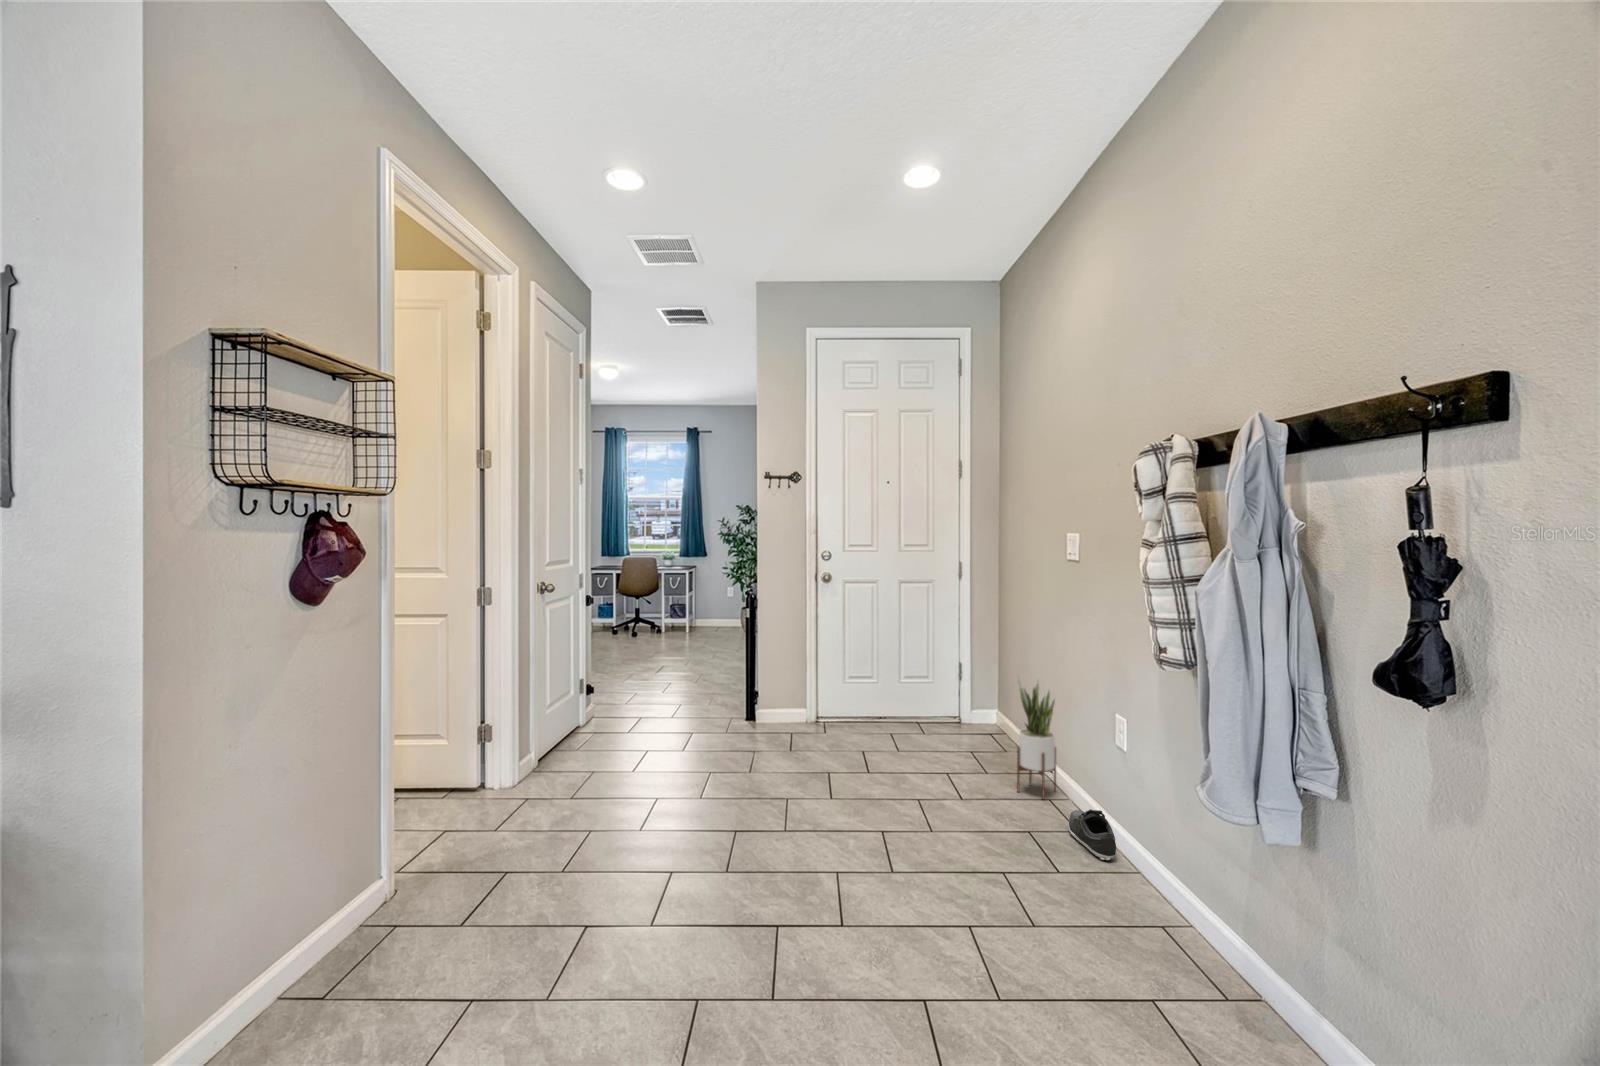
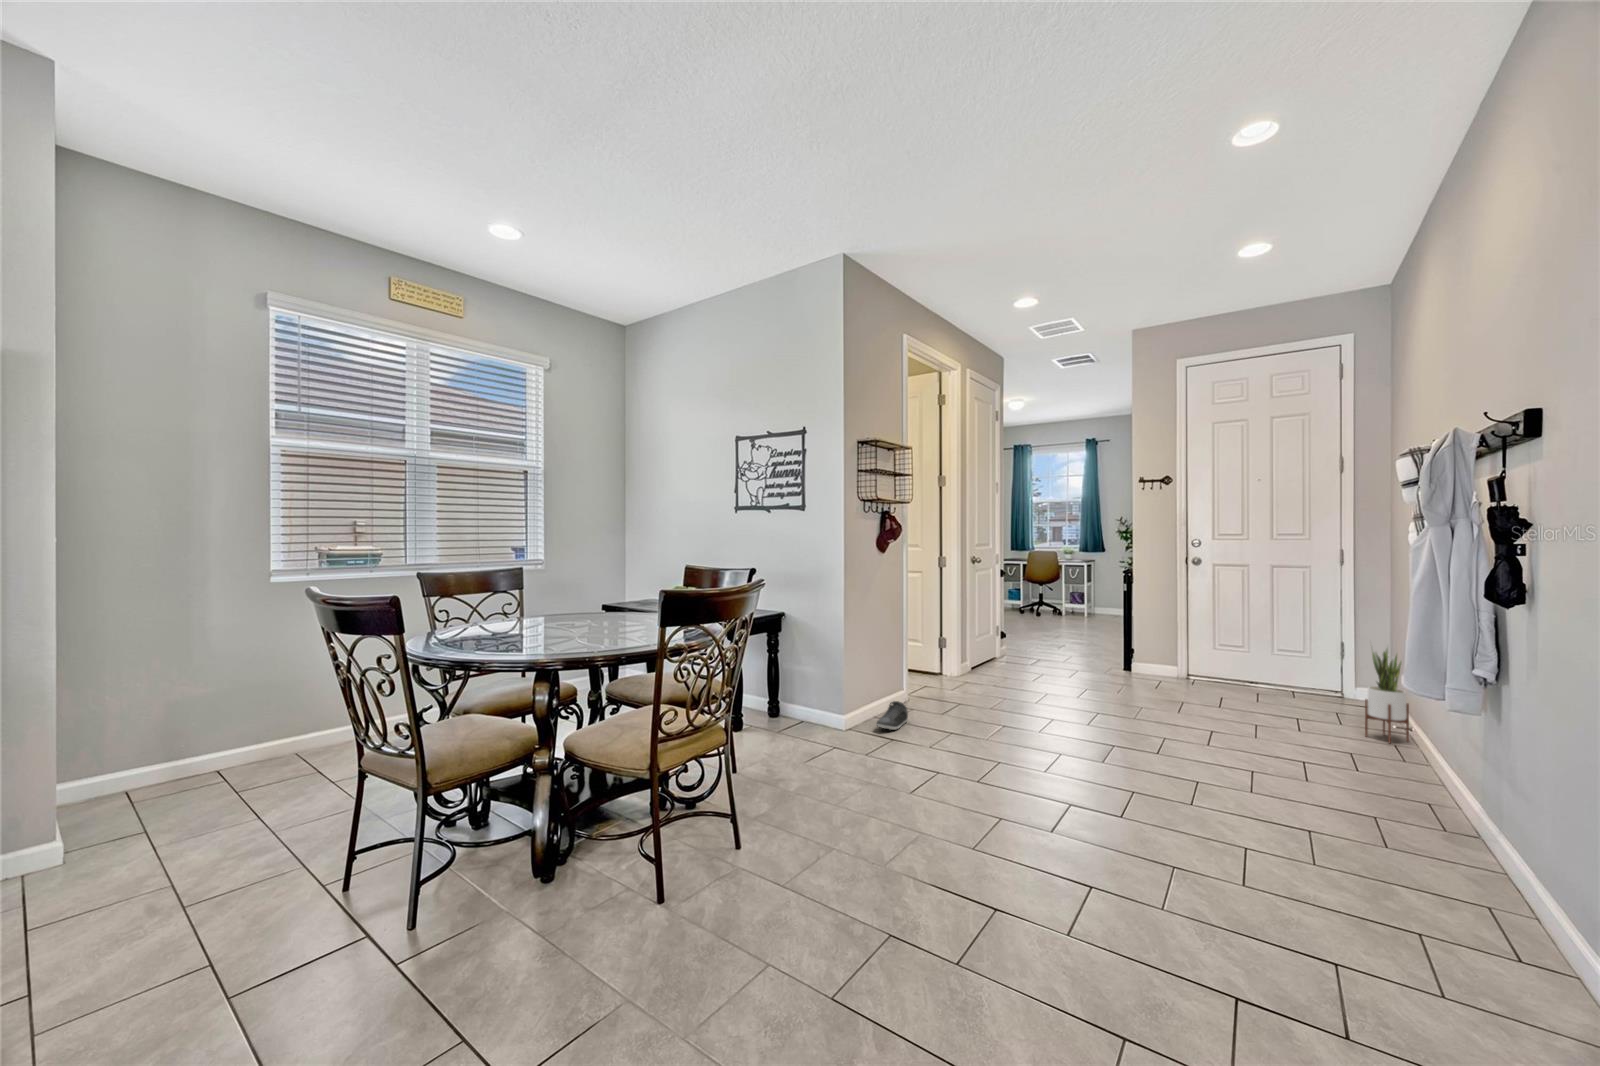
shoe: present [1068,809,1116,860] -> present [877,701,908,730]

